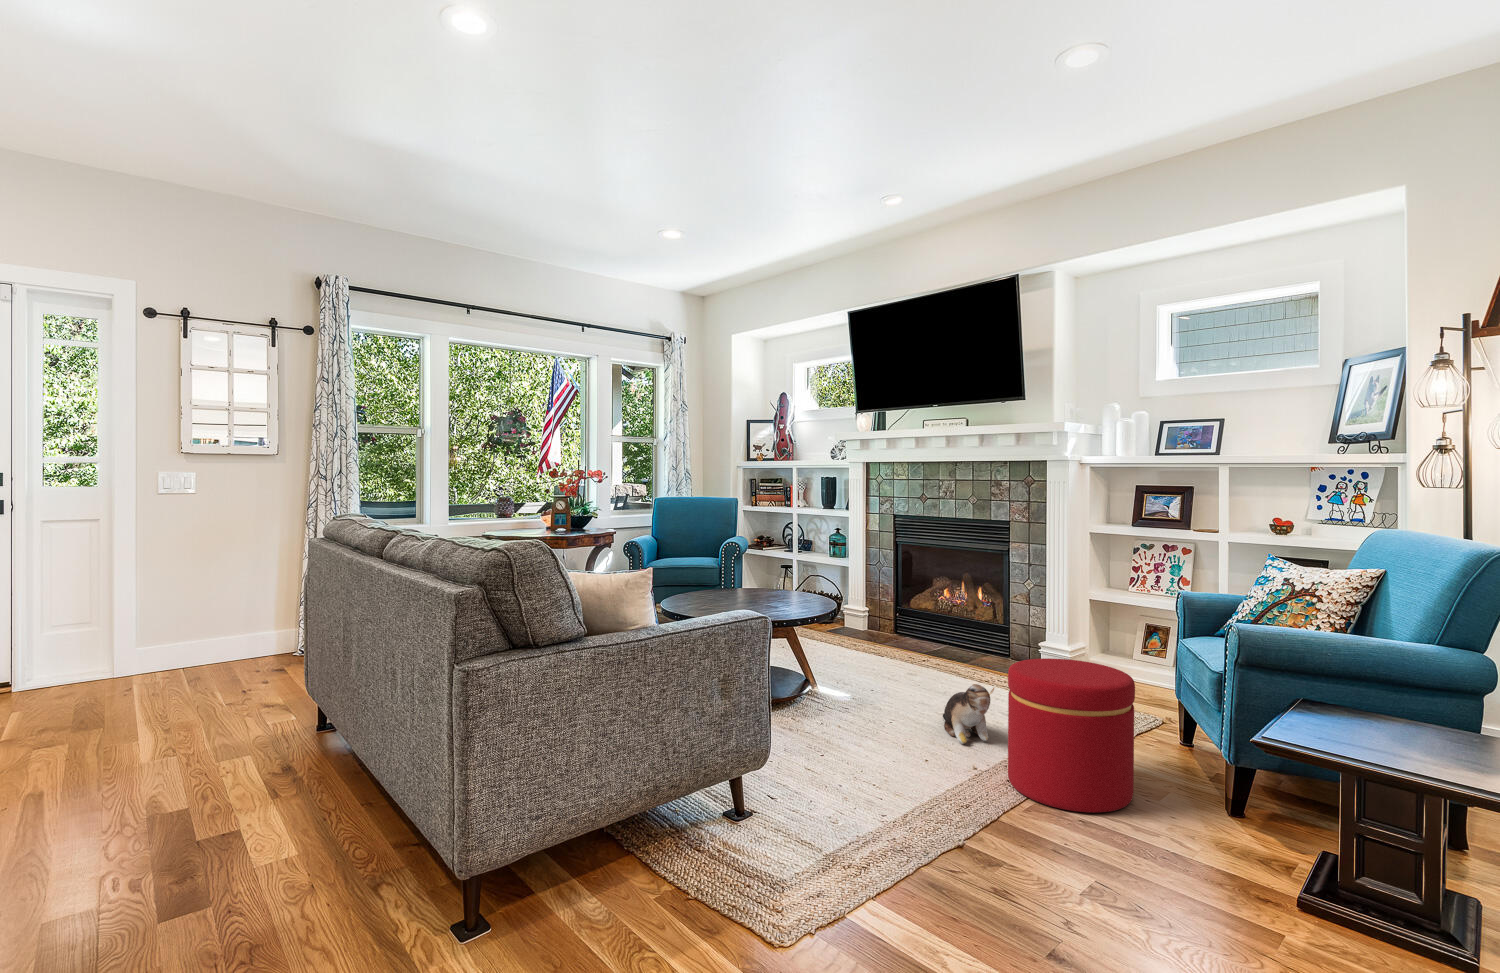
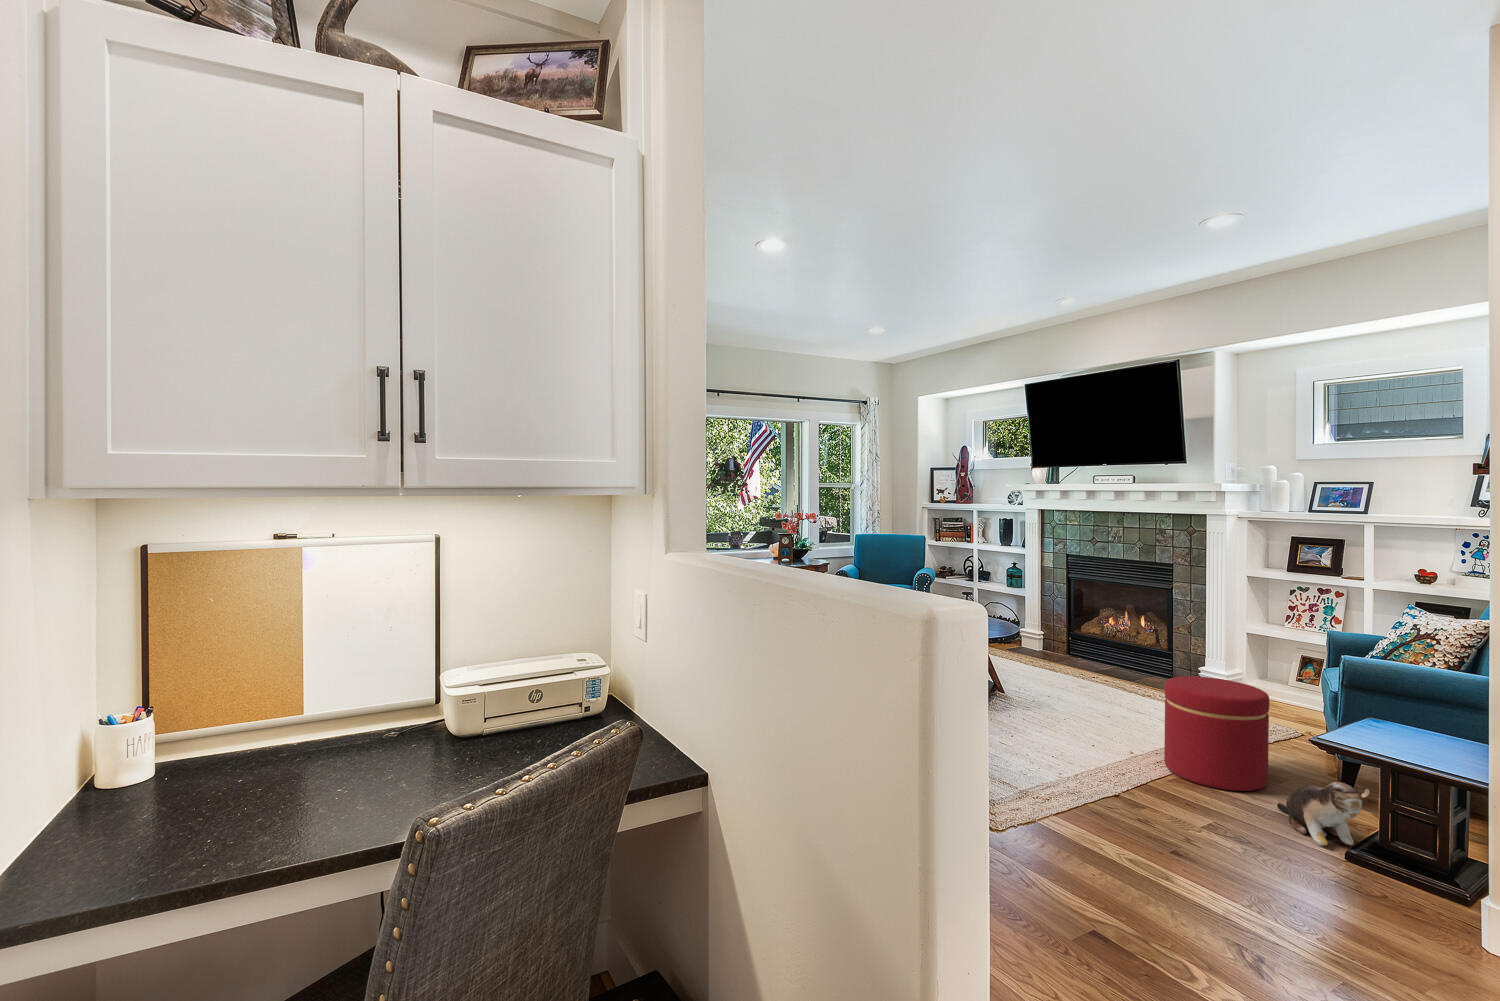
plush toy: present [943,684,994,744] -> present [1277,782,1369,846]

